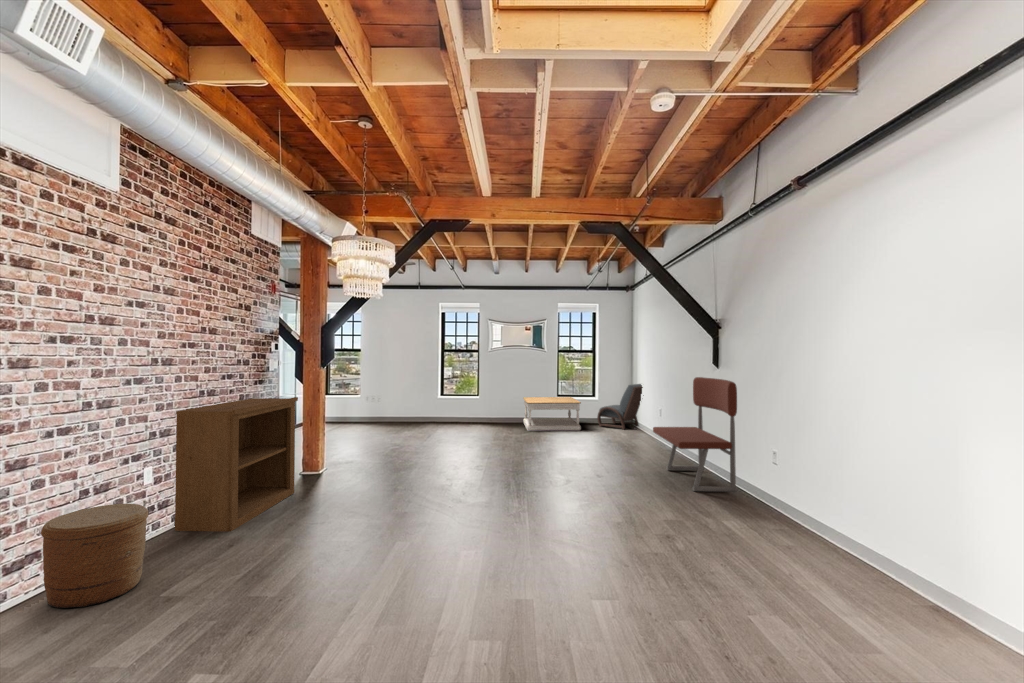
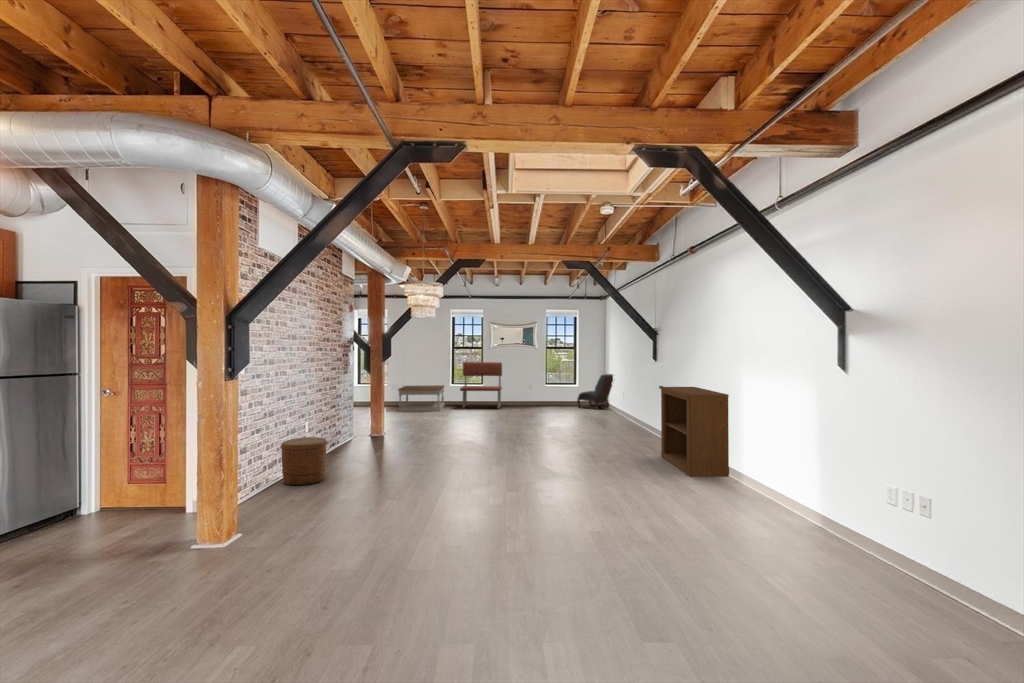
bench: present [653,377,737,492] -> present [460,362,502,408]
bookshelf: present [174,397,298,532] -> present [659,386,729,477]
coffee table: present [523,397,581,431] -> present [398,385,445,411]

